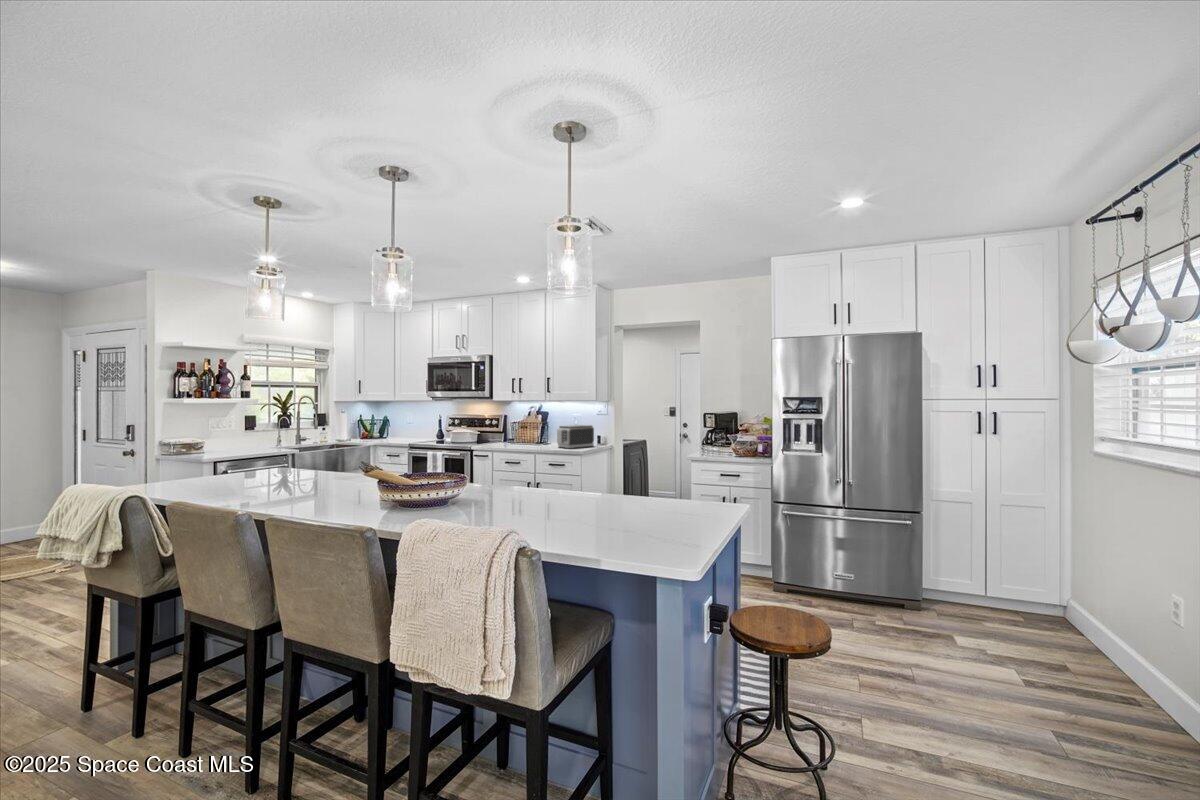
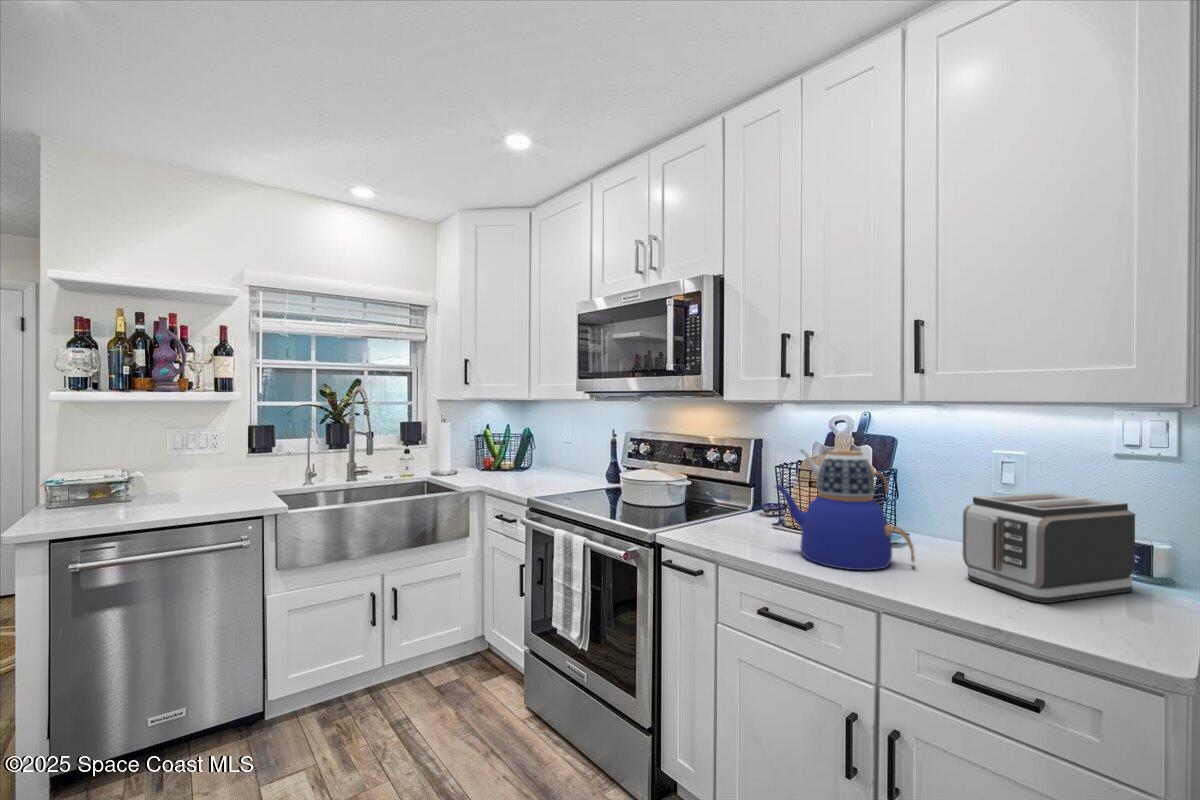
teapot: none [510,414,547,448] -> present [776,449,915,570]

